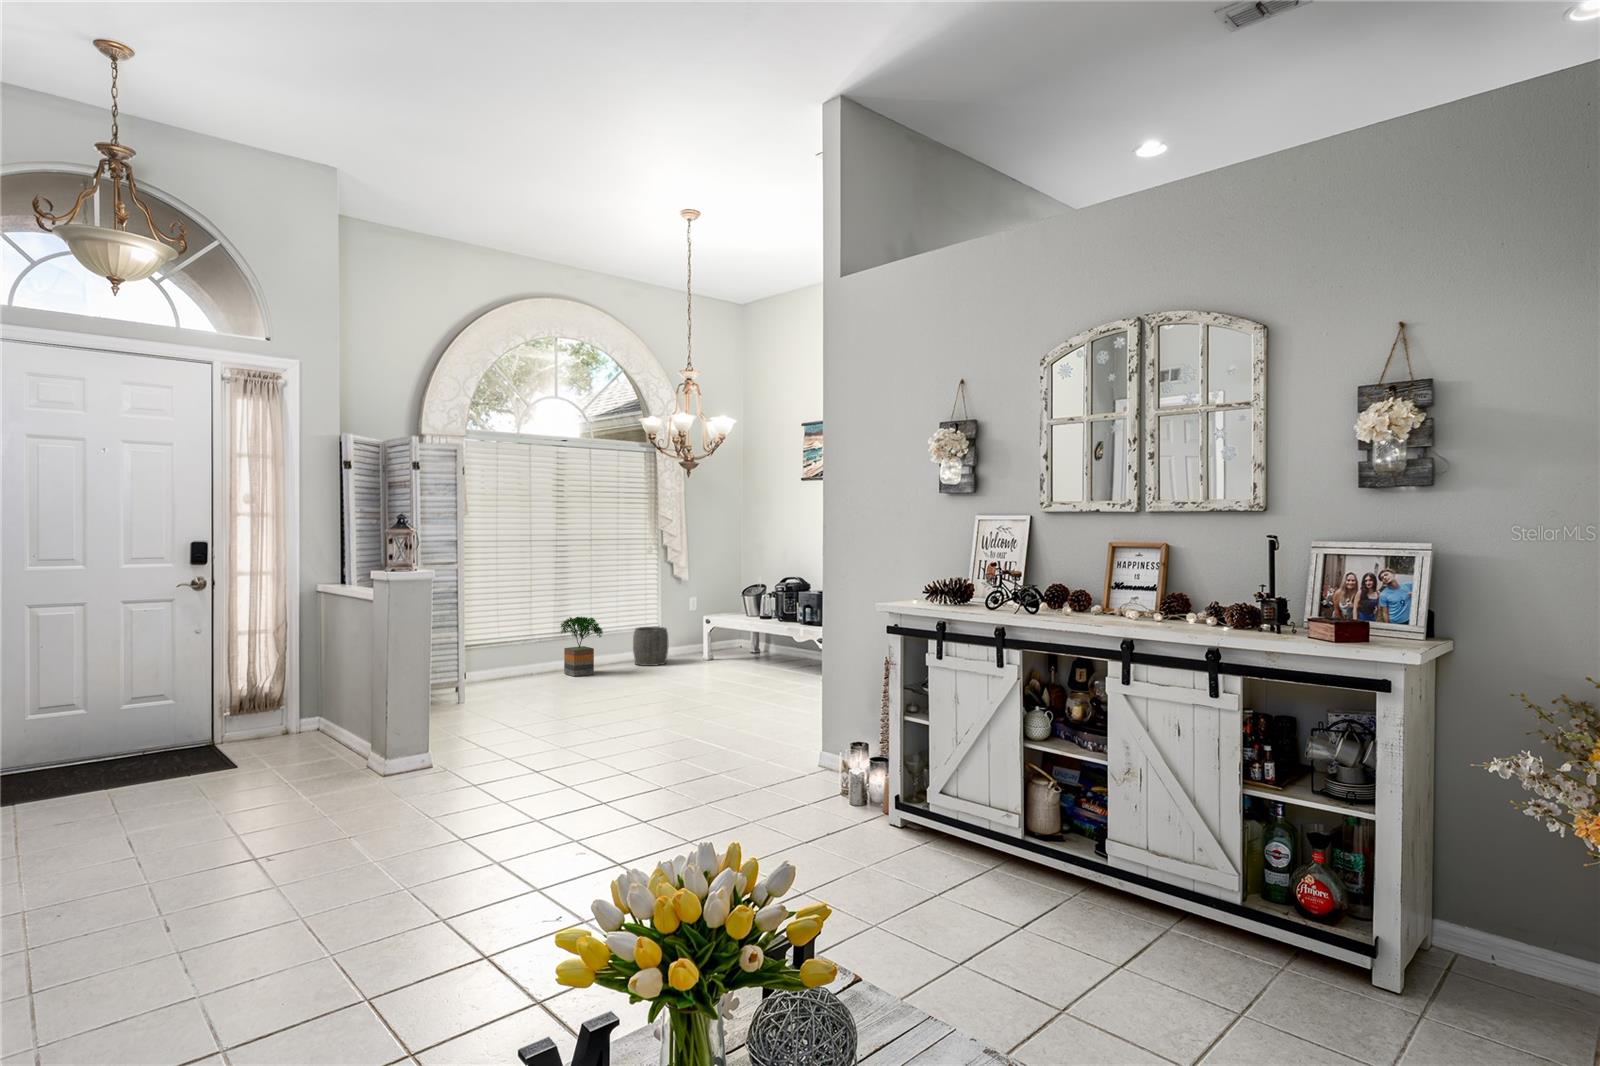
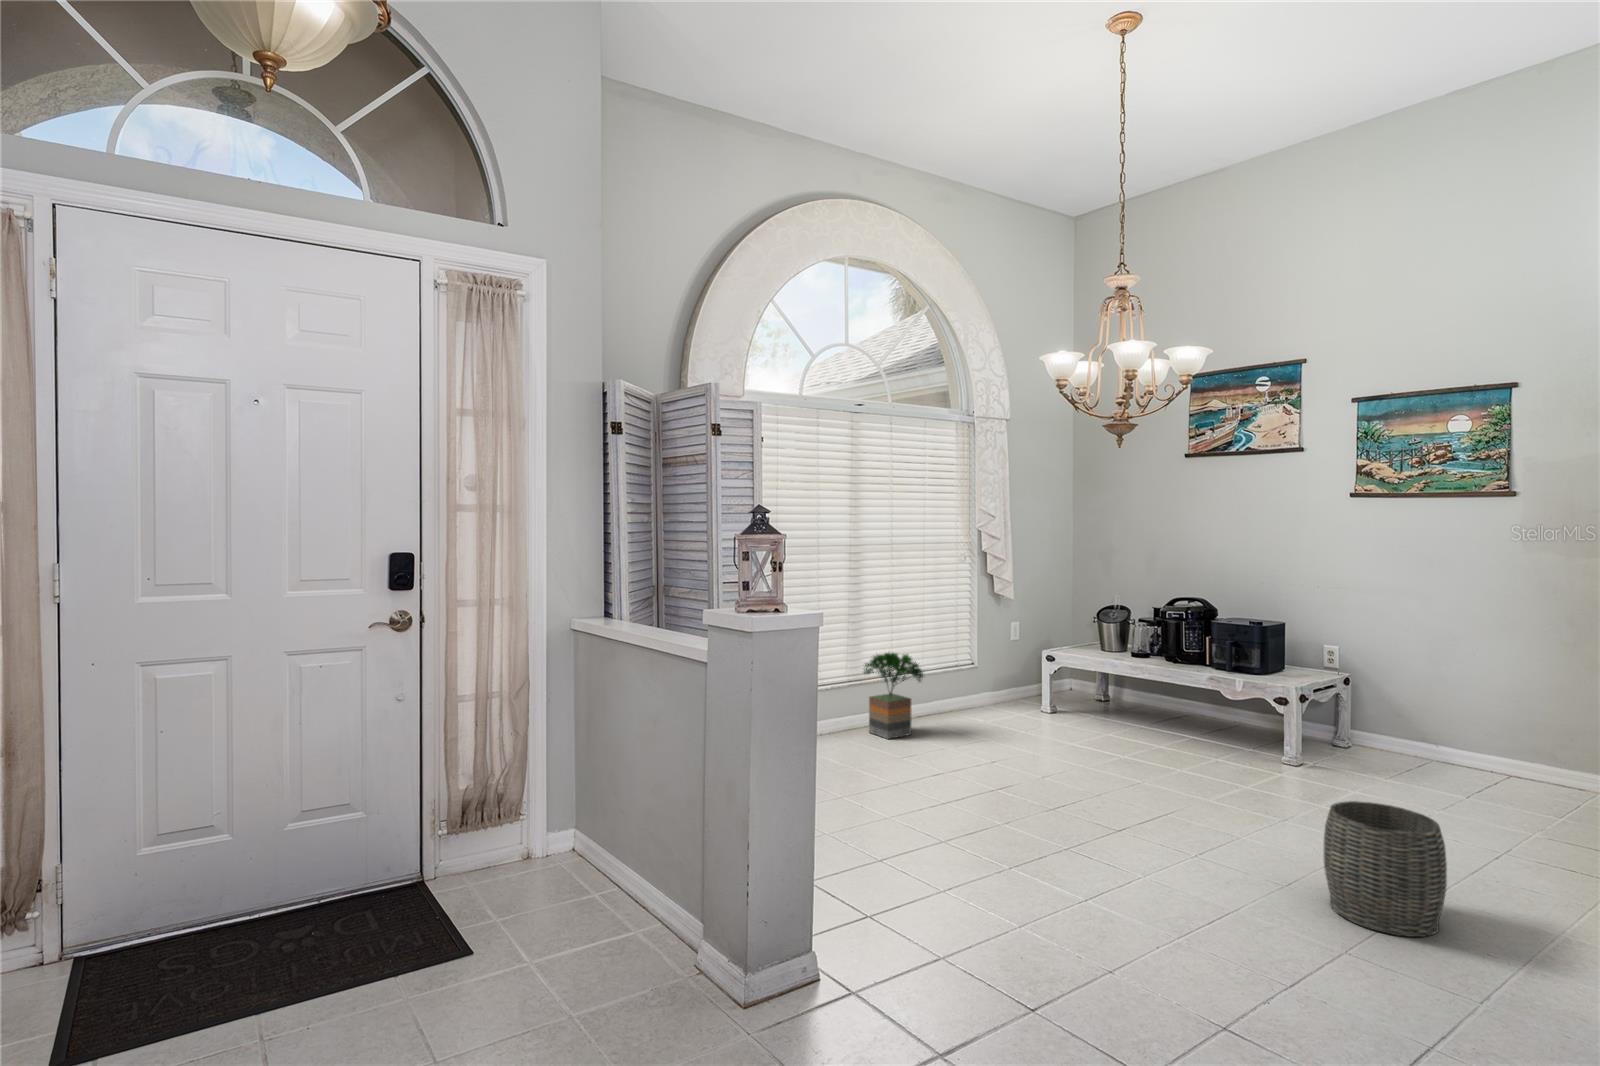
woven basket: present [633,627,668,666] -> present [1324,801,1447,937]

